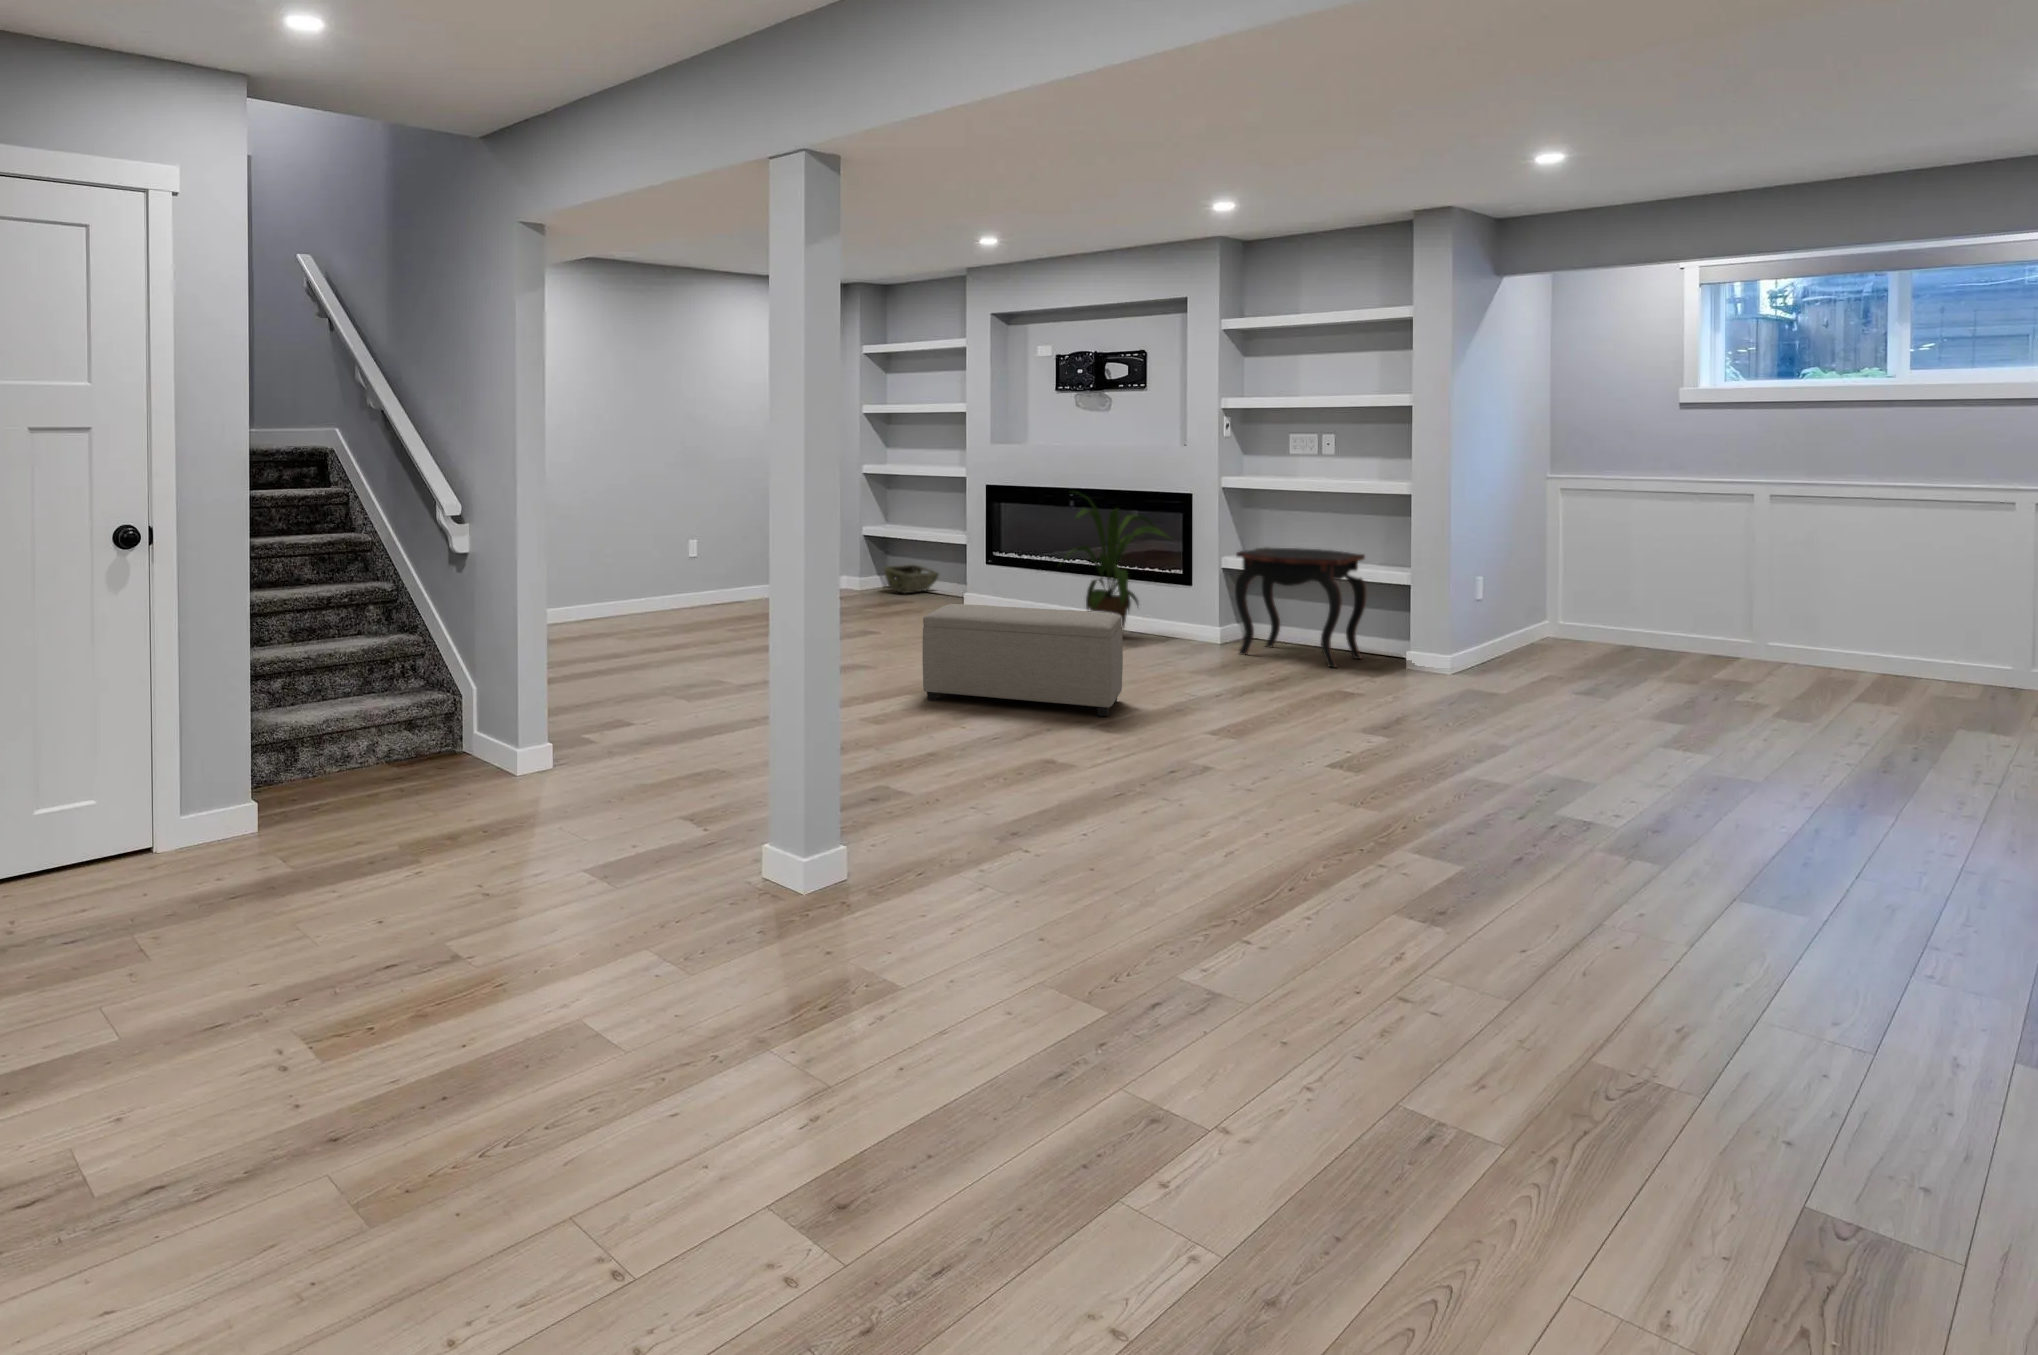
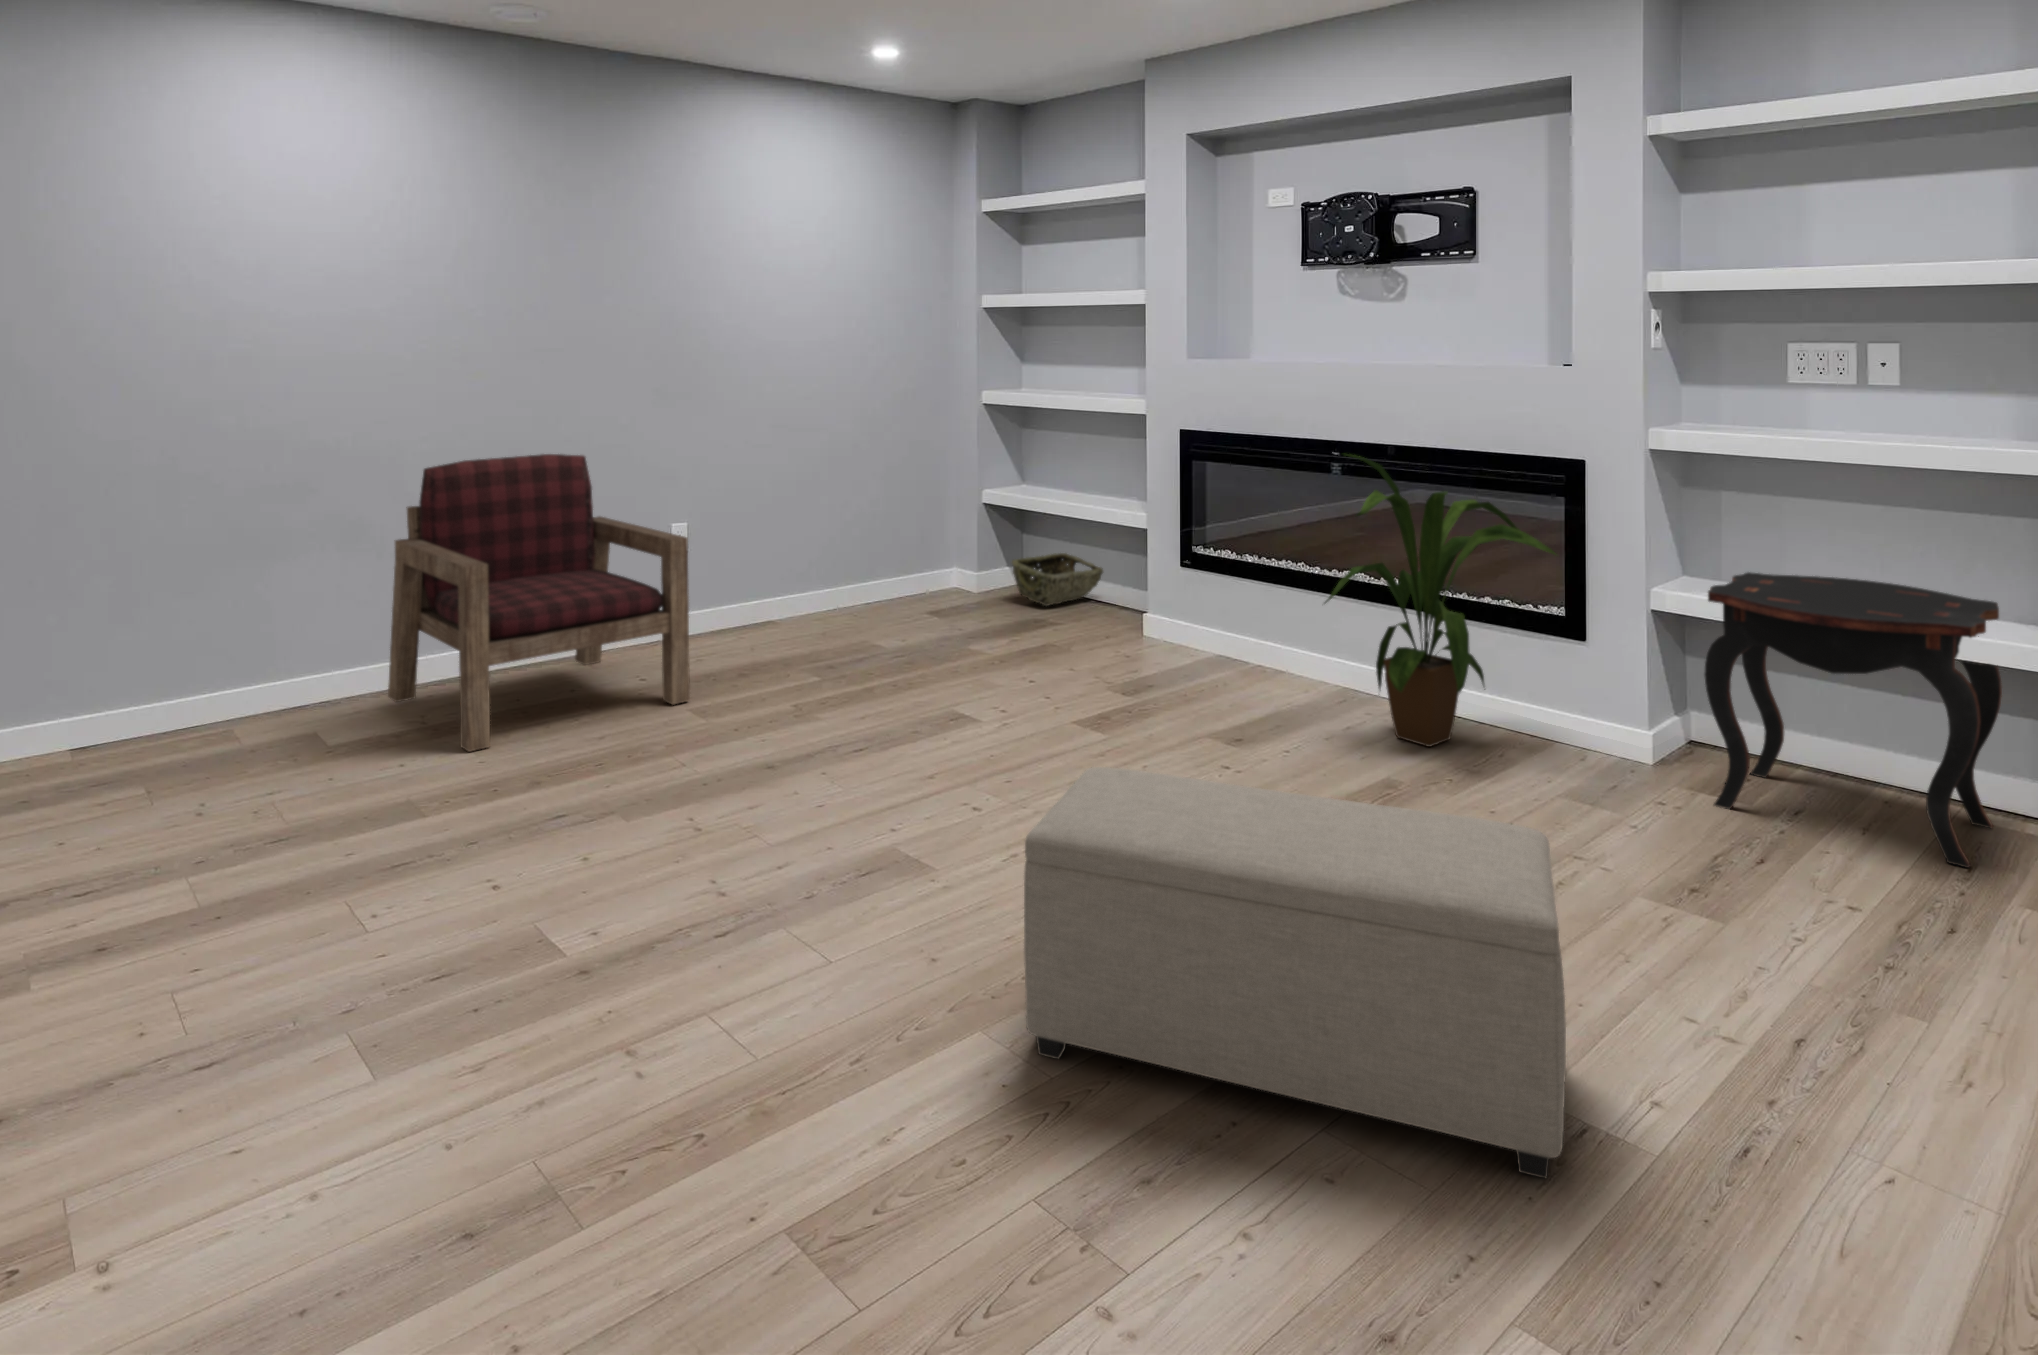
armchair: none [557,495,722,639] -> present [388,454,690,752]

